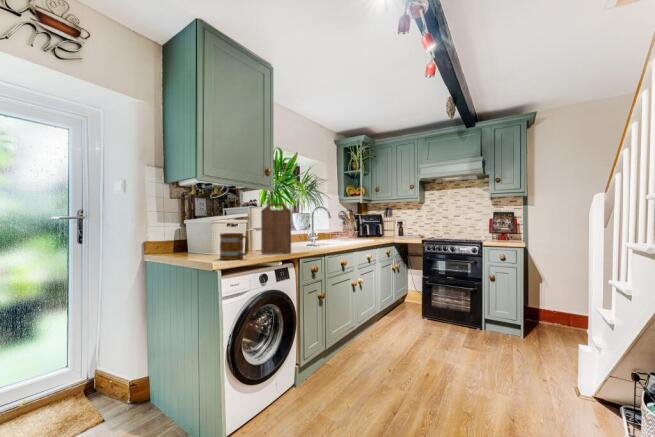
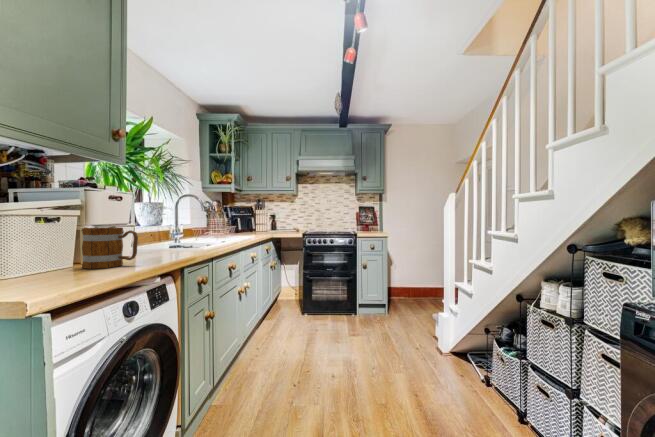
cutting board: present [261,203,291,254] -> none [140,185,185,257]

